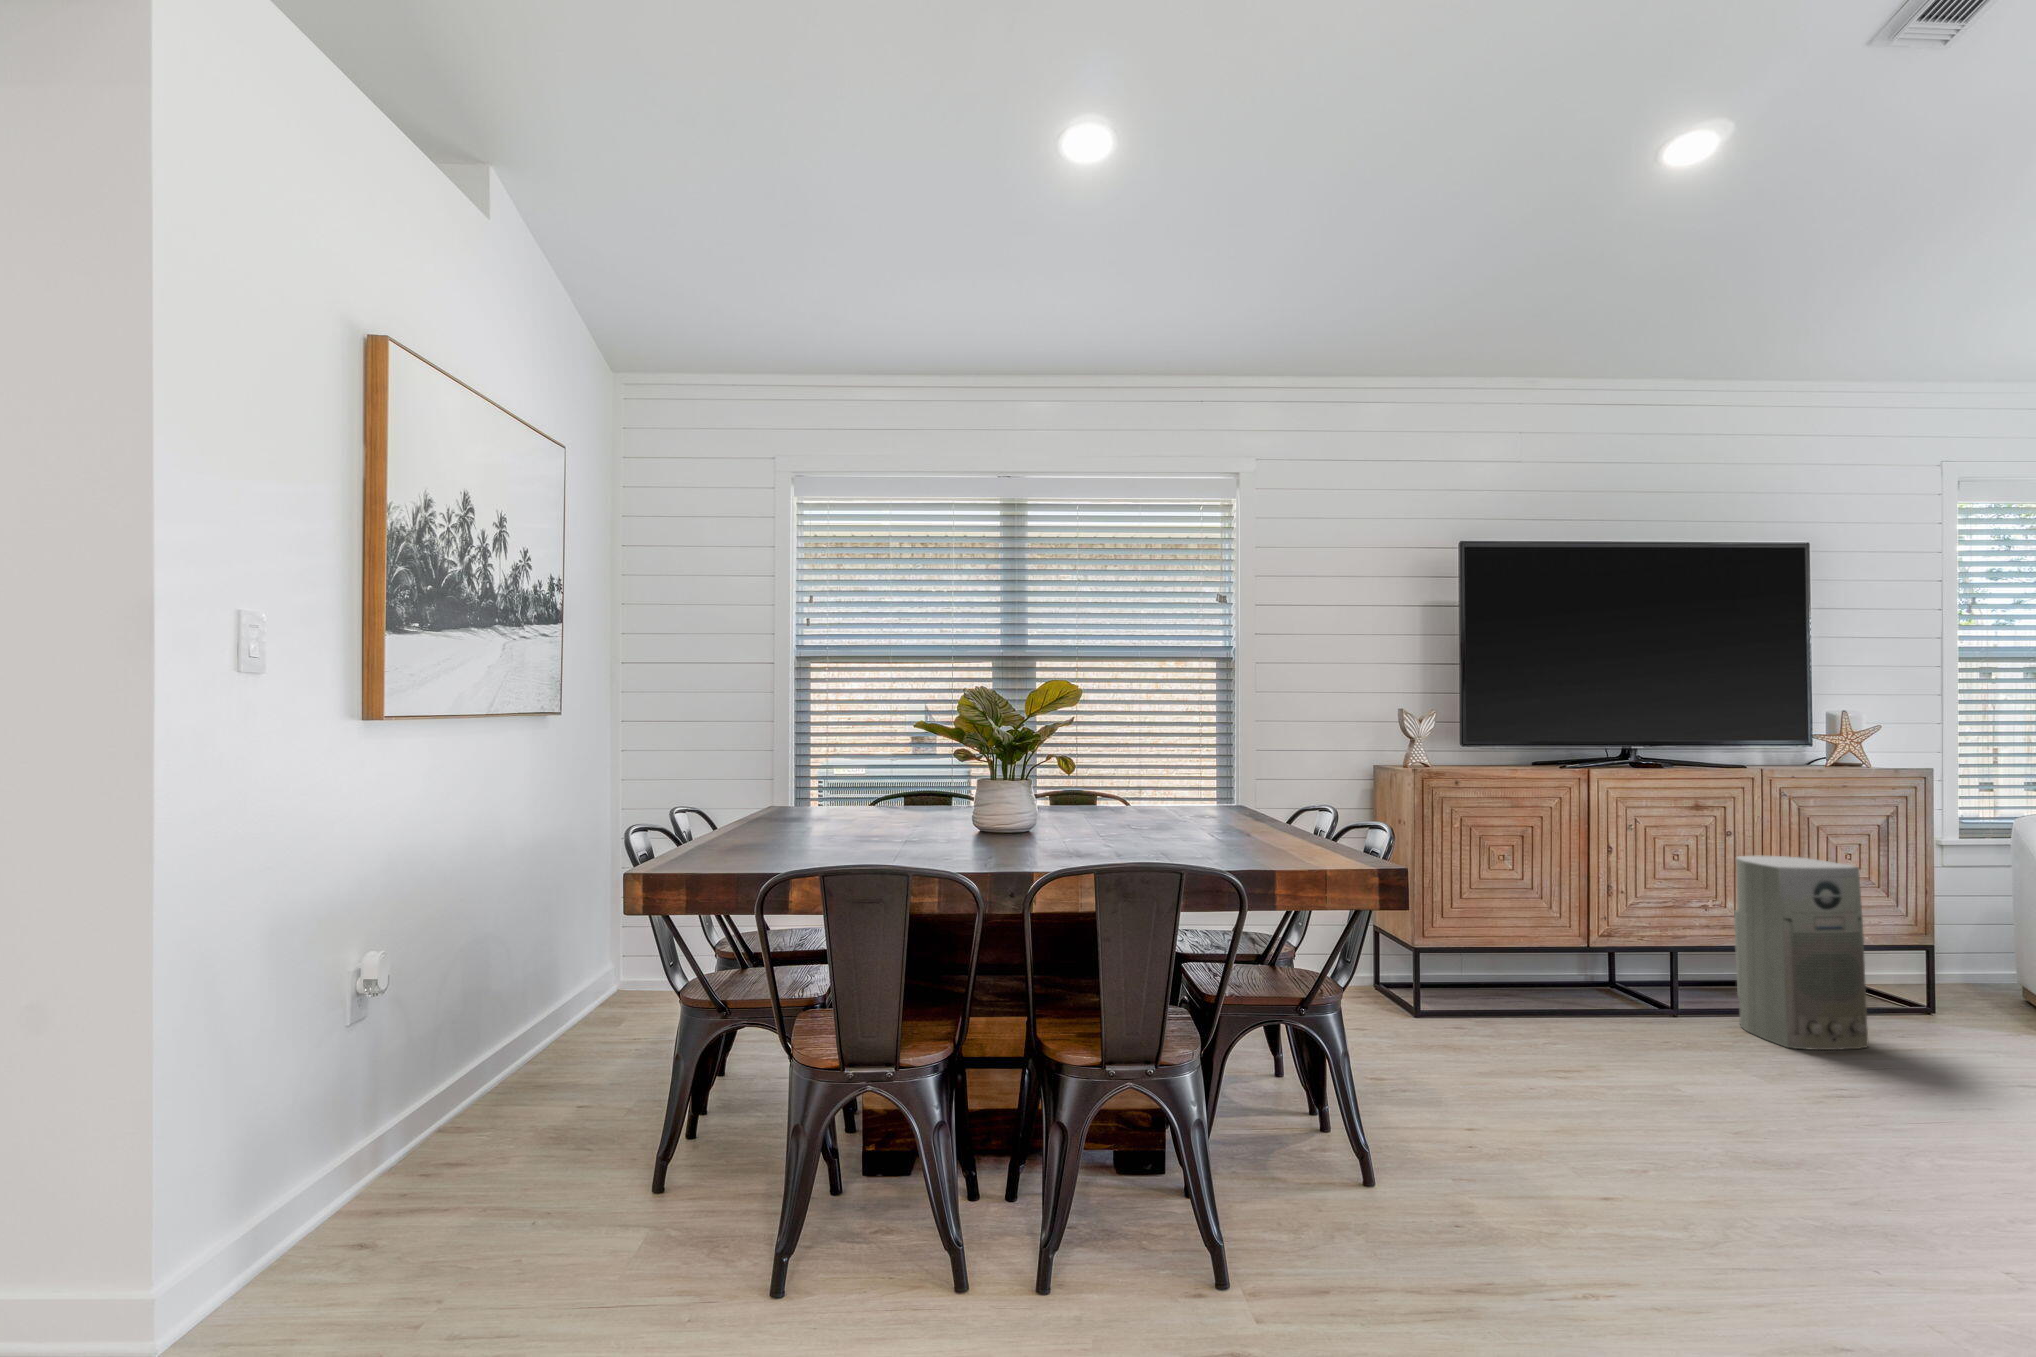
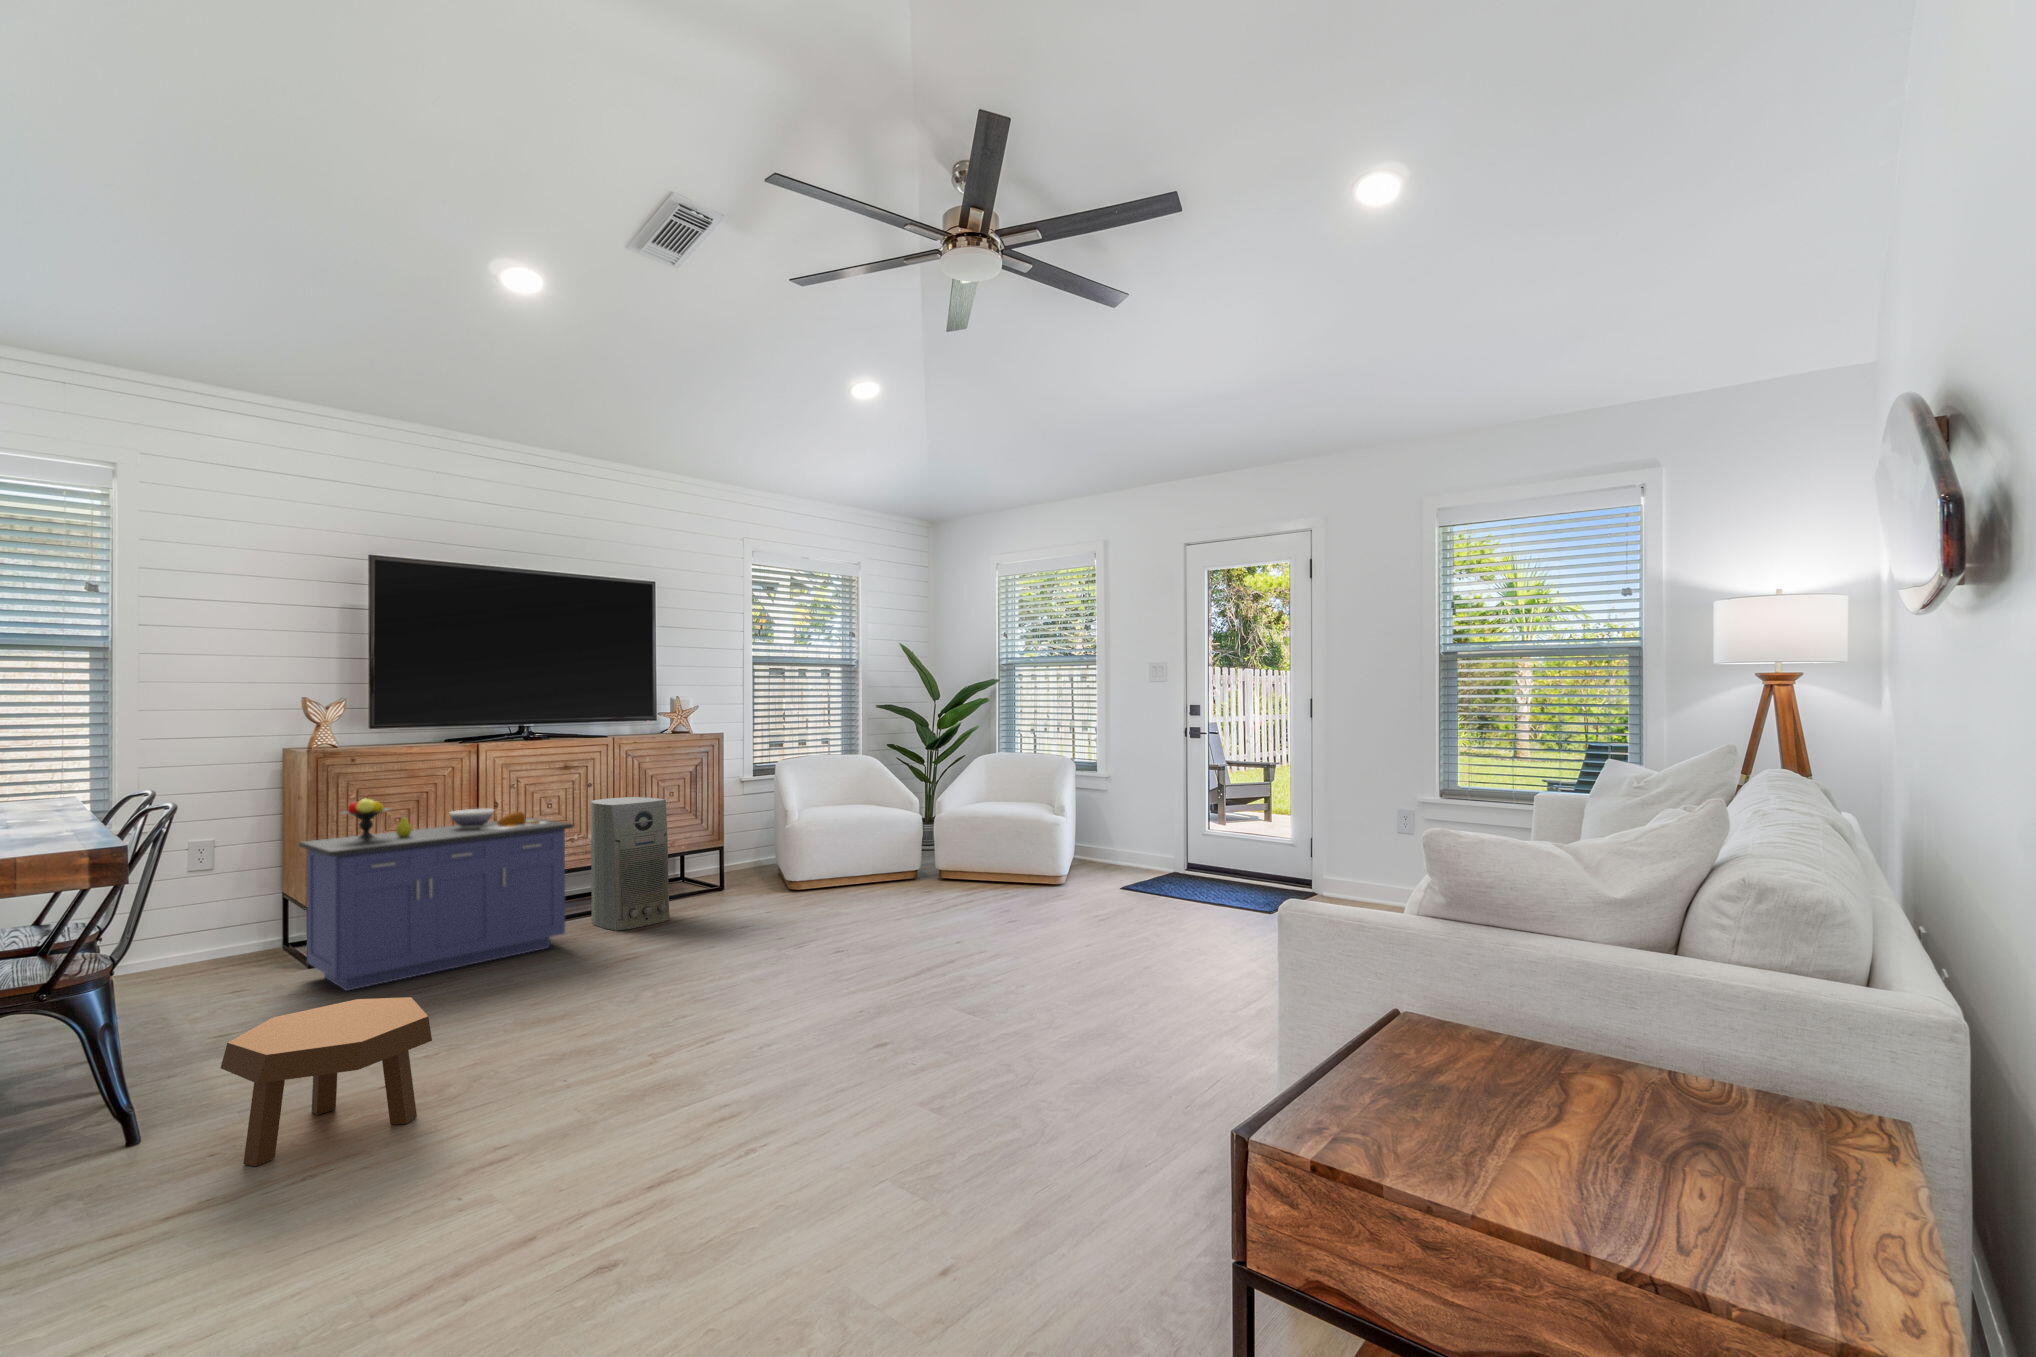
storage cabinet: none [1411,830,1733,1056] -> present [299,799,573,991]
footstool: none [1452,1089,1690,1274] -> present [220,997,432,1166]

